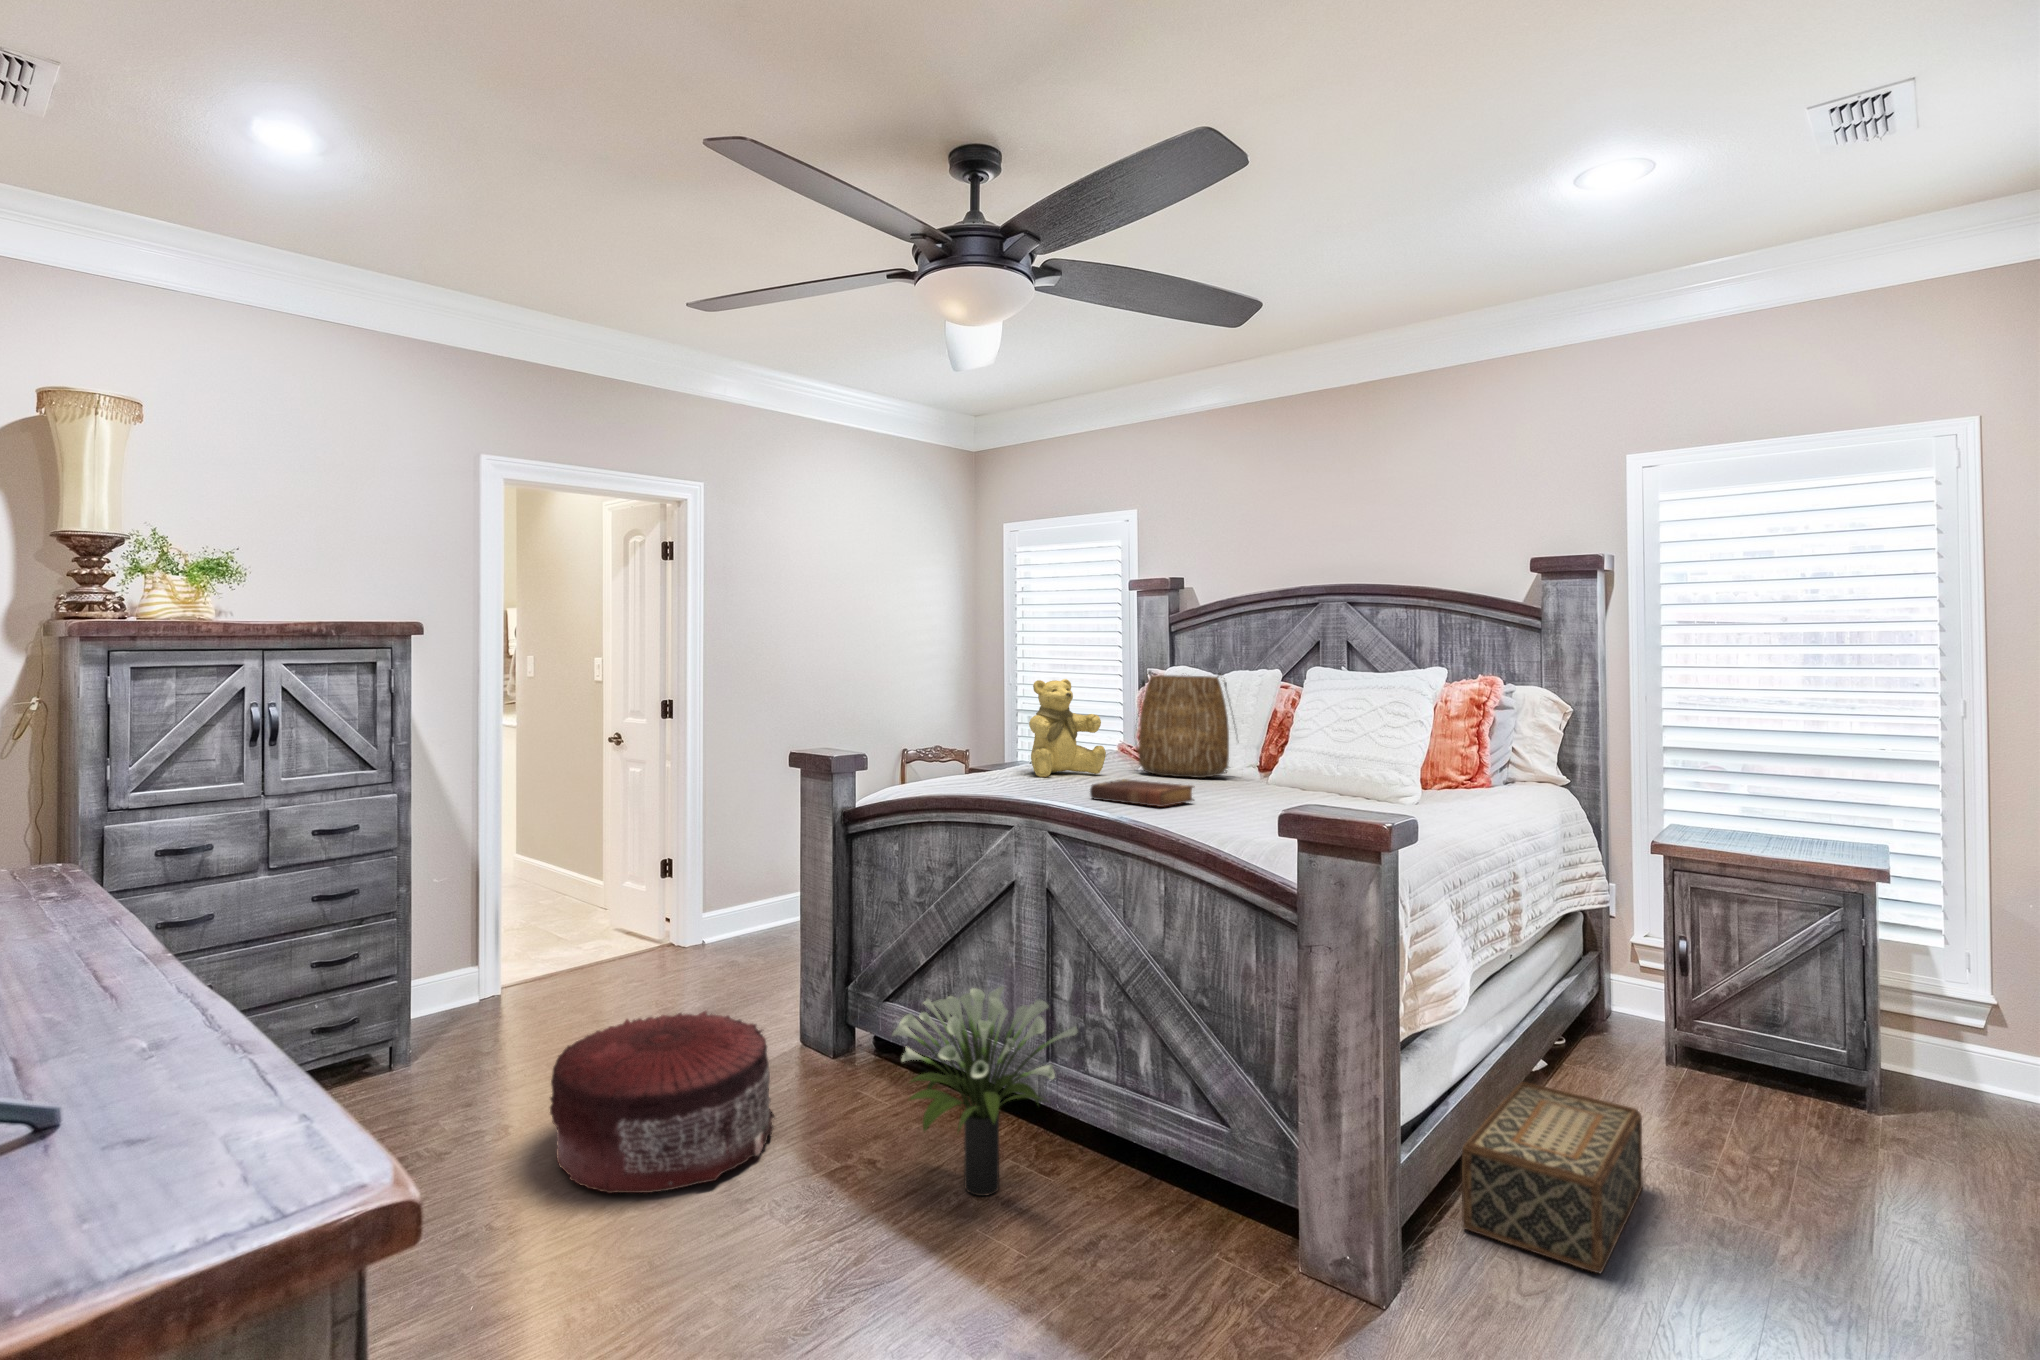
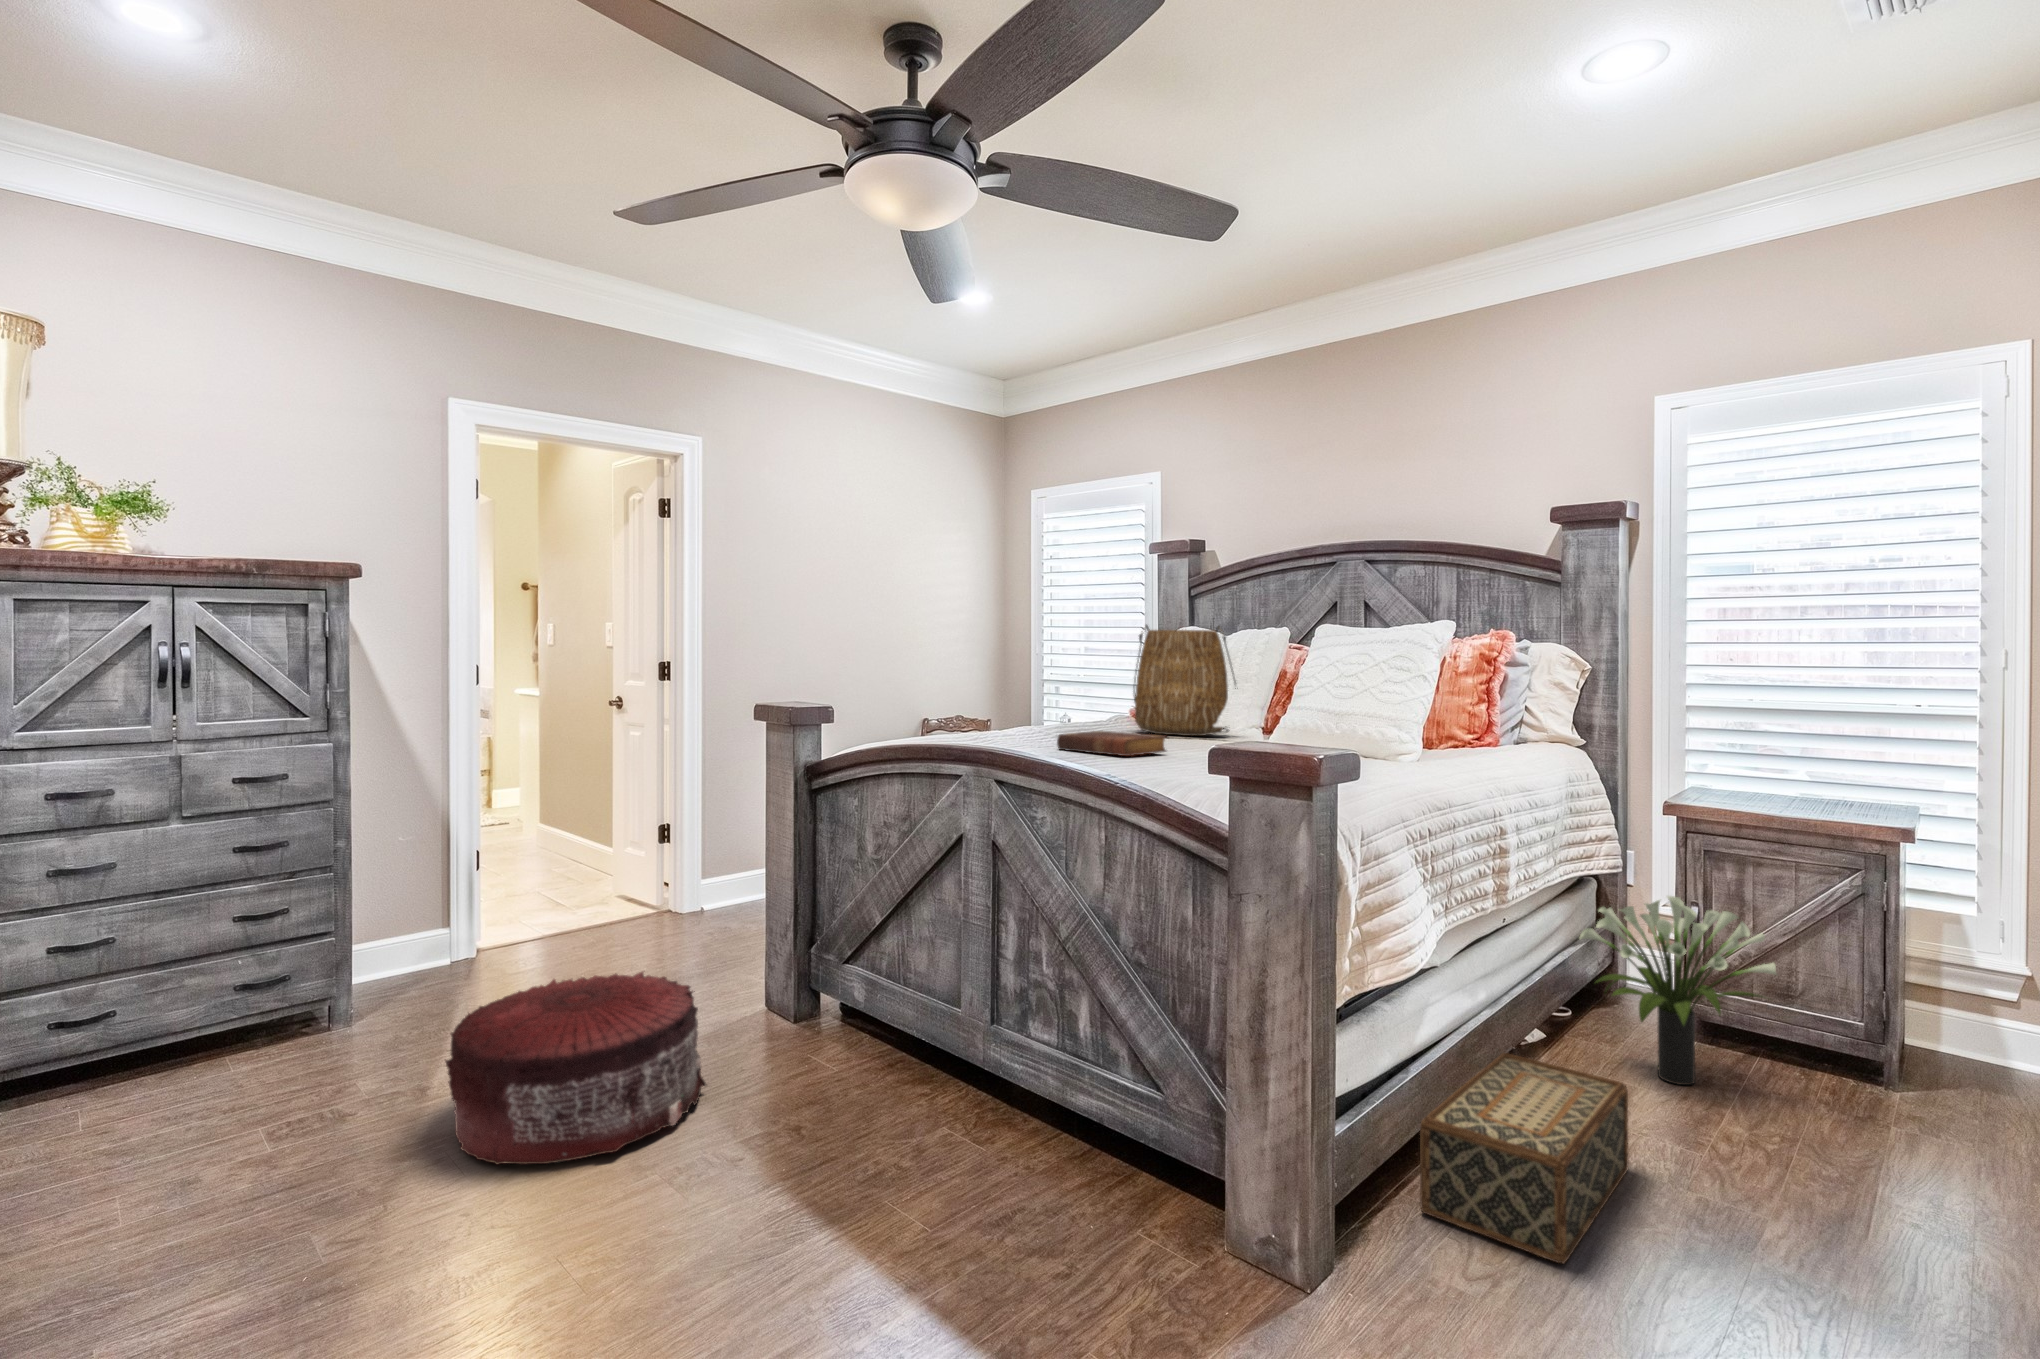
teddy bear: present [1029,679,1106,777] -> none [1016,632,1098,733]
potted plant: present [892,987,1078,1196] -> present [1580,896,1776,1085]

